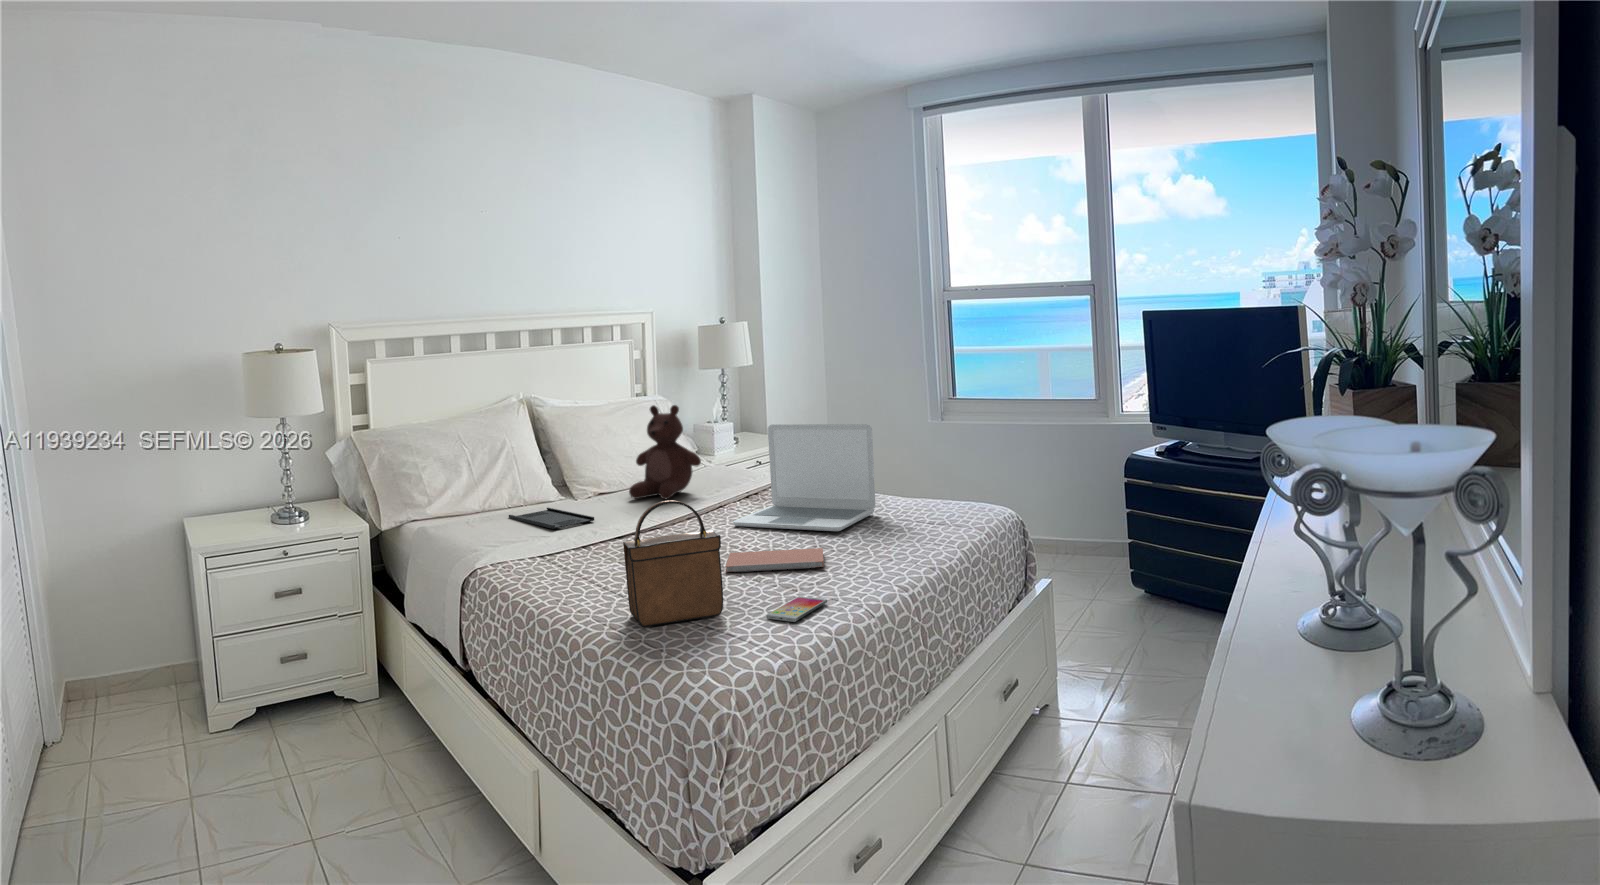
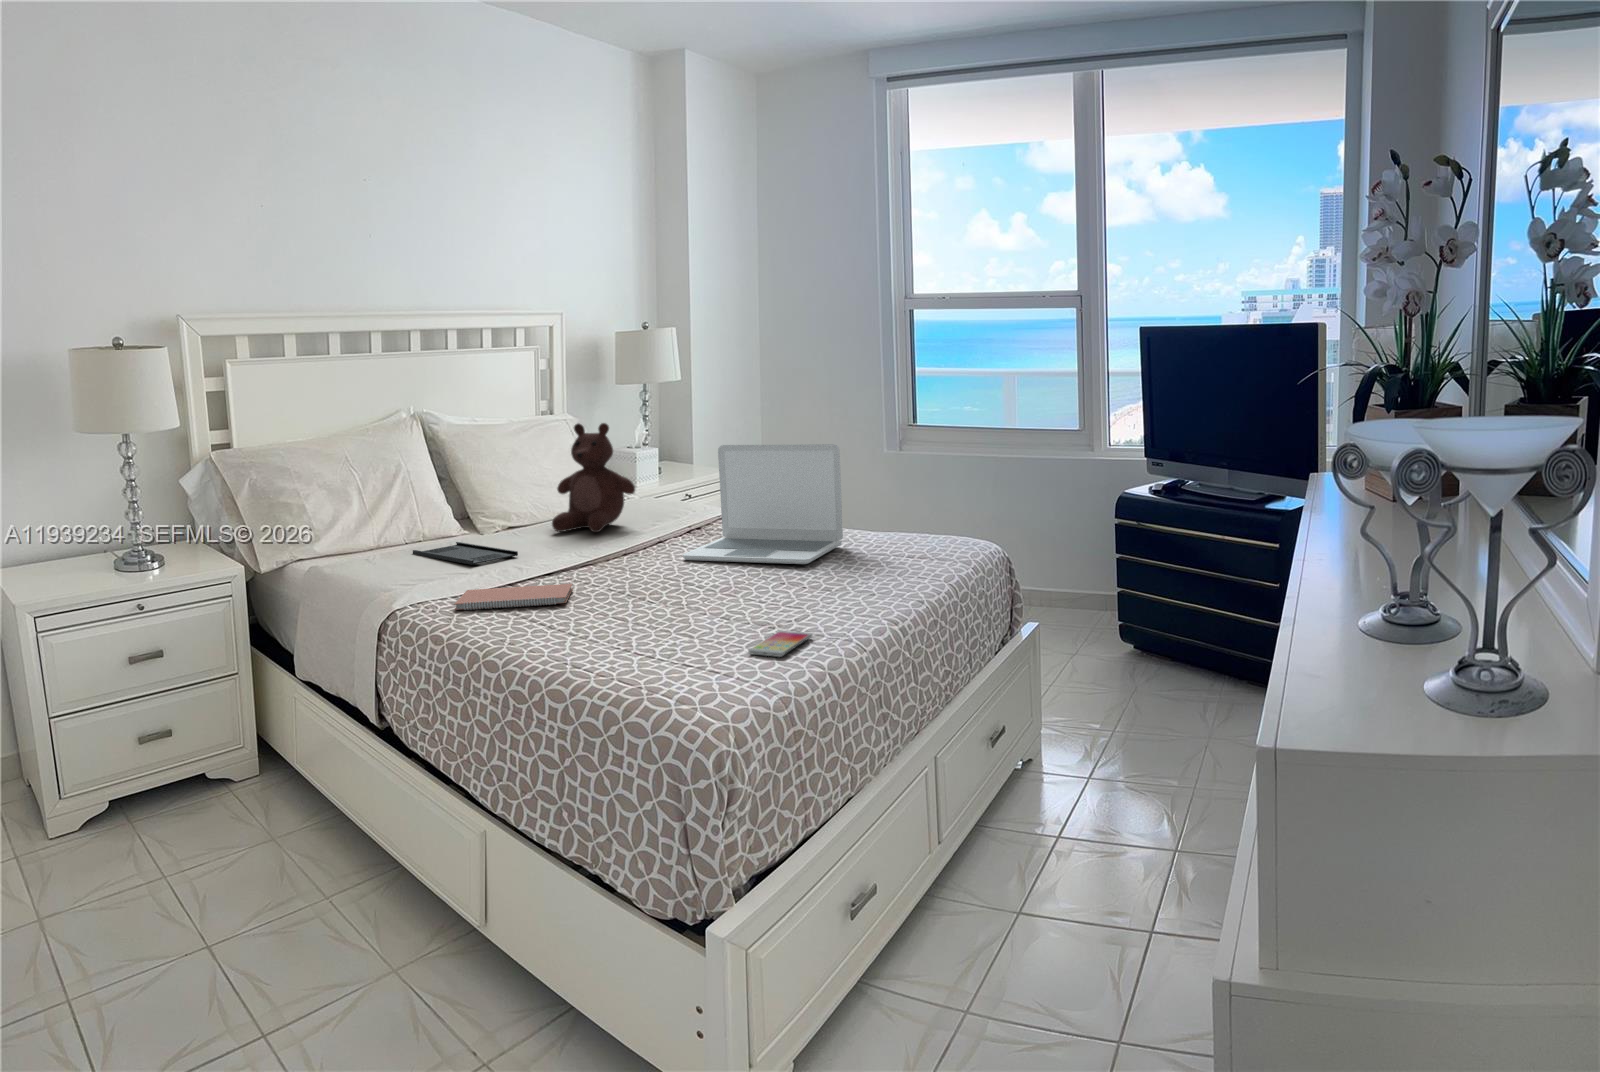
handbag: present [623,500,723,627] -> none [585,523,699,665]
notebook: present [725,548,824,572] -> present [454,584,573,610]

